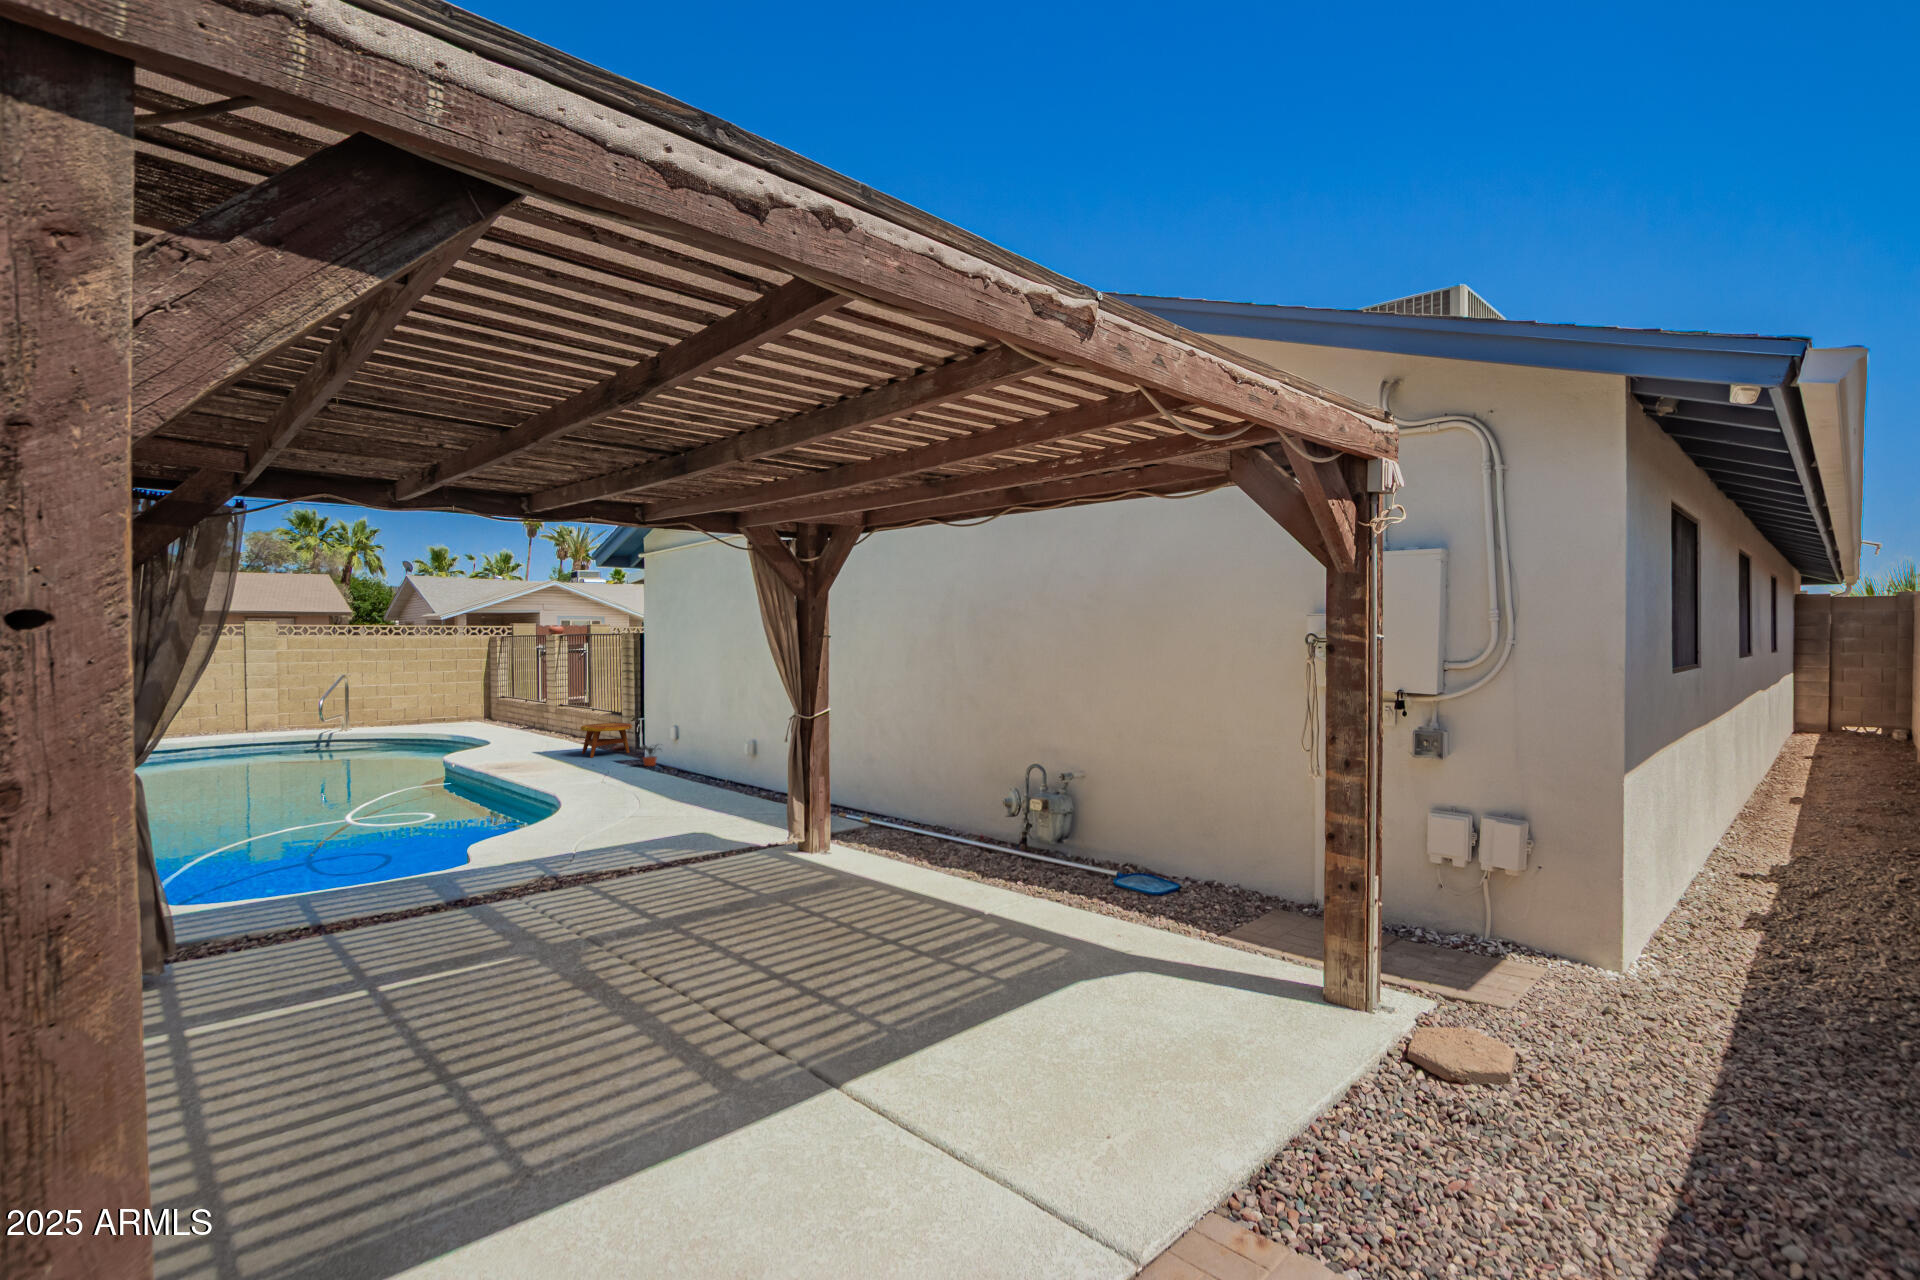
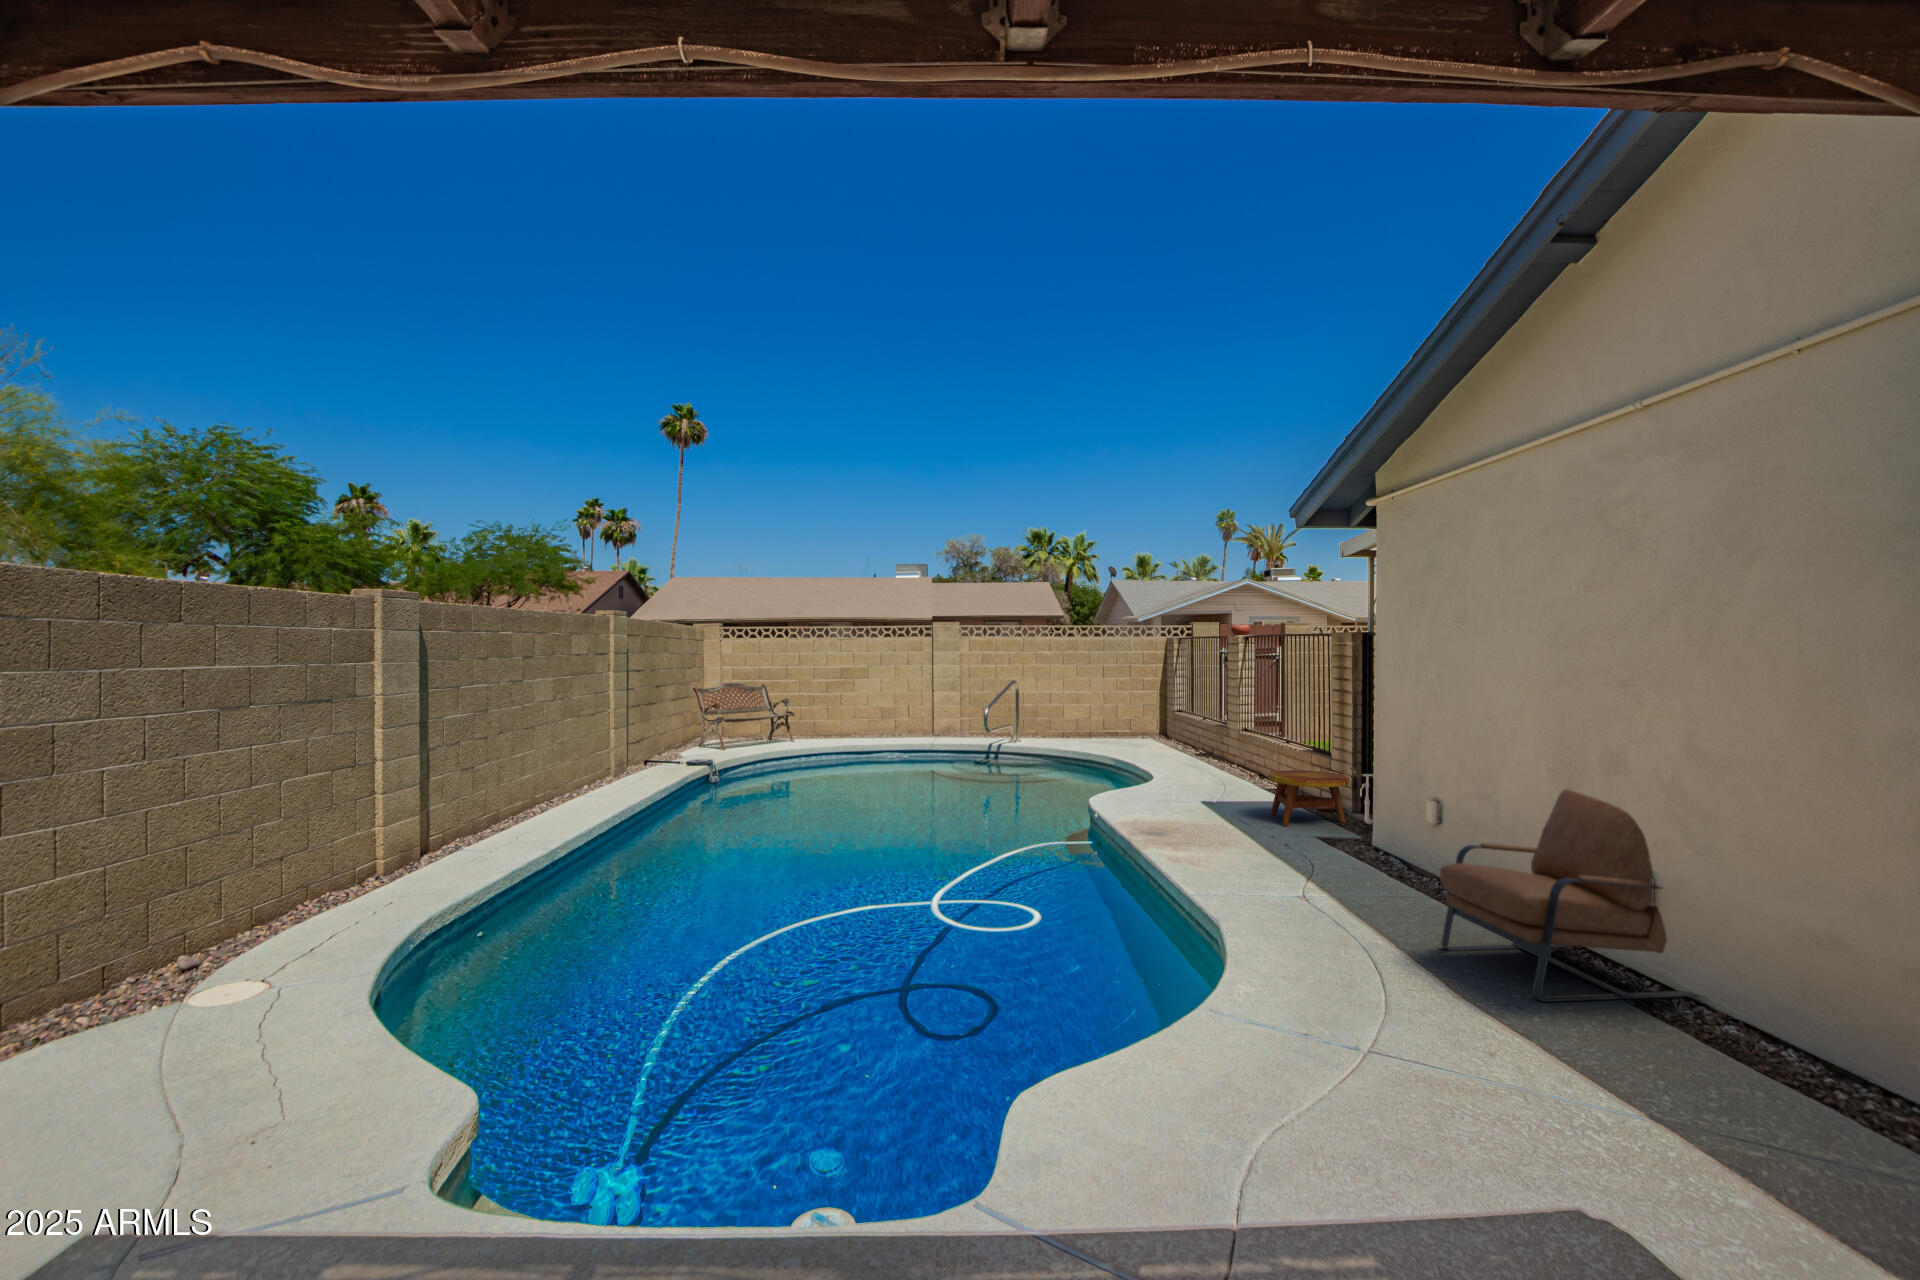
chair: none [667,707,769,795] -> present [1440,789,1698,1002]
potted plant: present [639,745,657,766] -> none [1358,824,1412,864]

